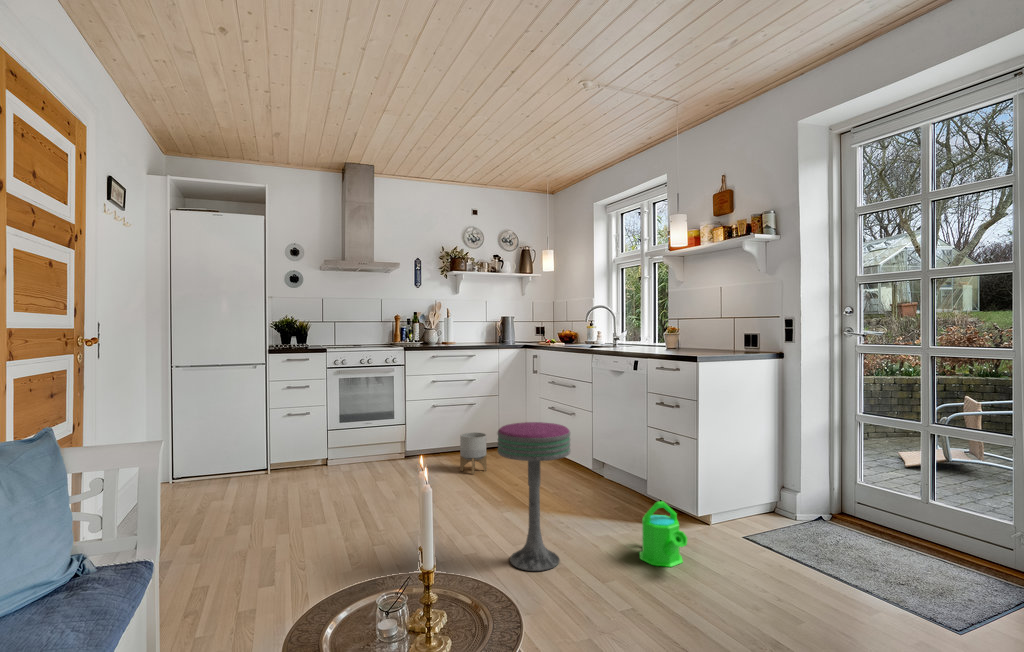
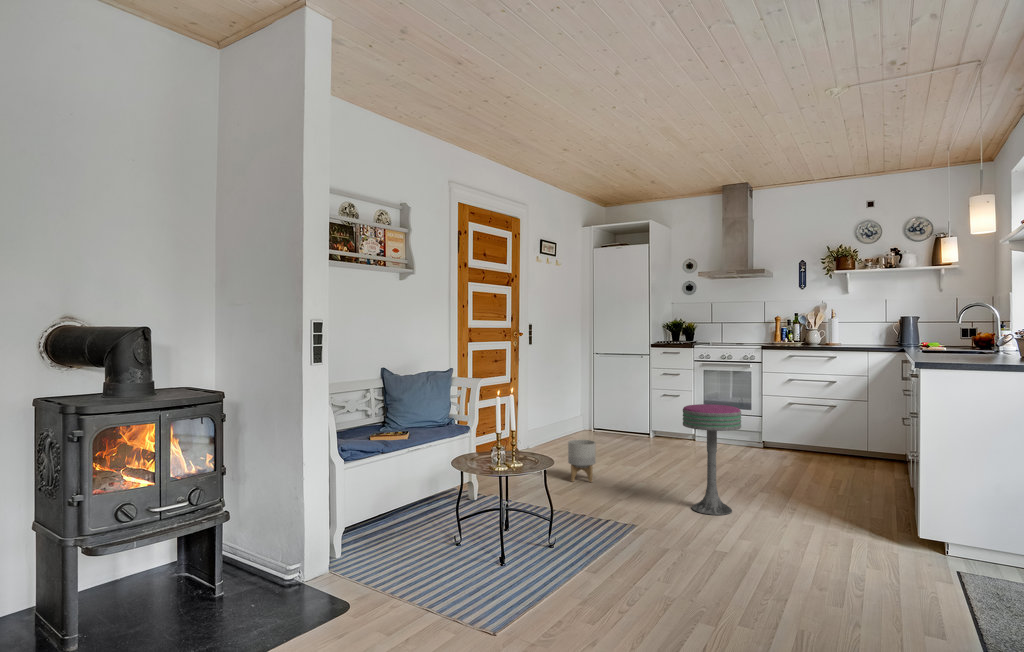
planter: present [460,432,487,474] -> present [568,440,596,482]
watering can: present [640,501,687,567] -> none [785,485,826,541]

